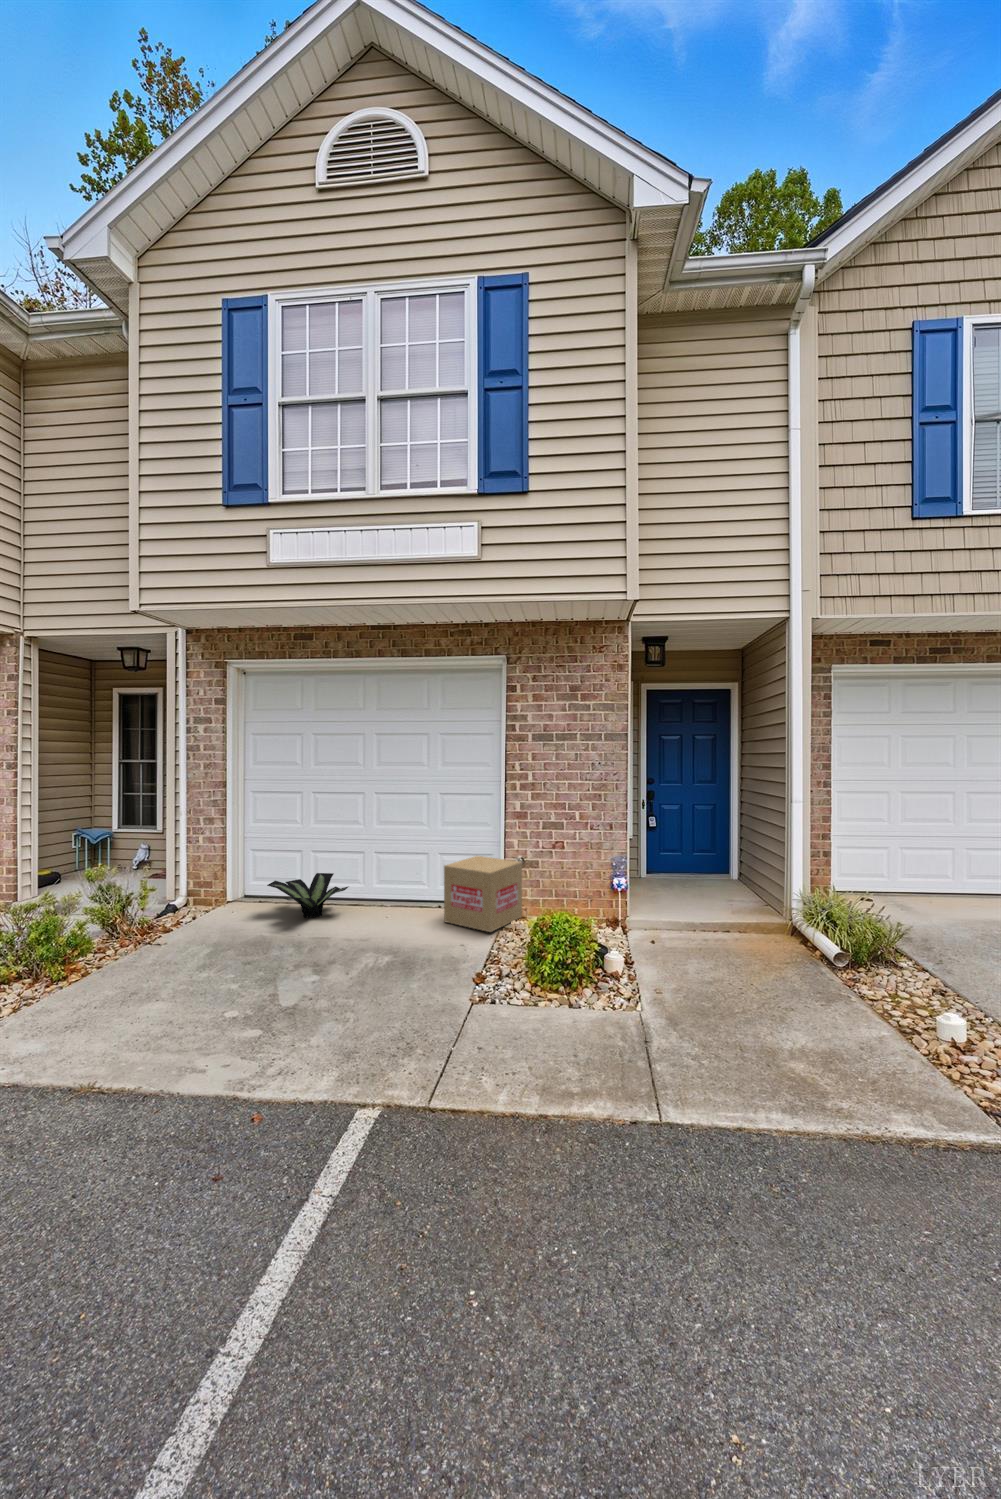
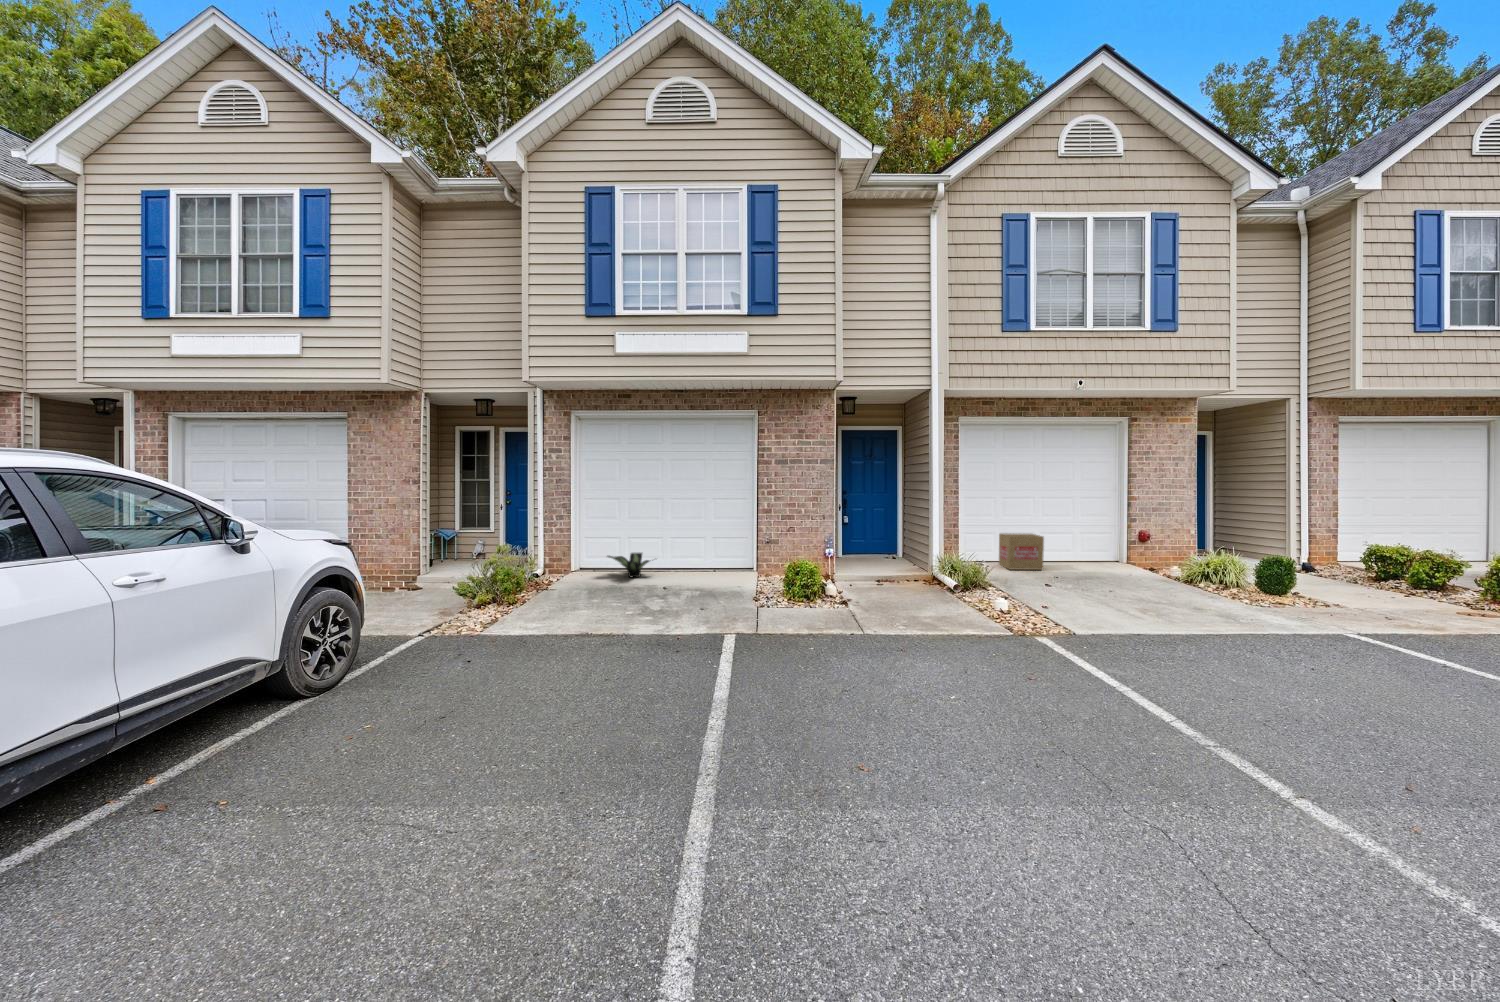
cardboard box: present [444,856,522,932] -> present [999,533,1044,570]

